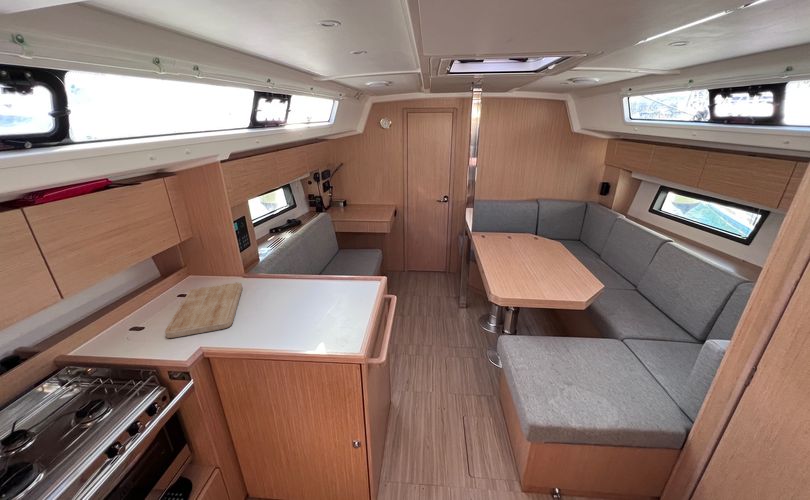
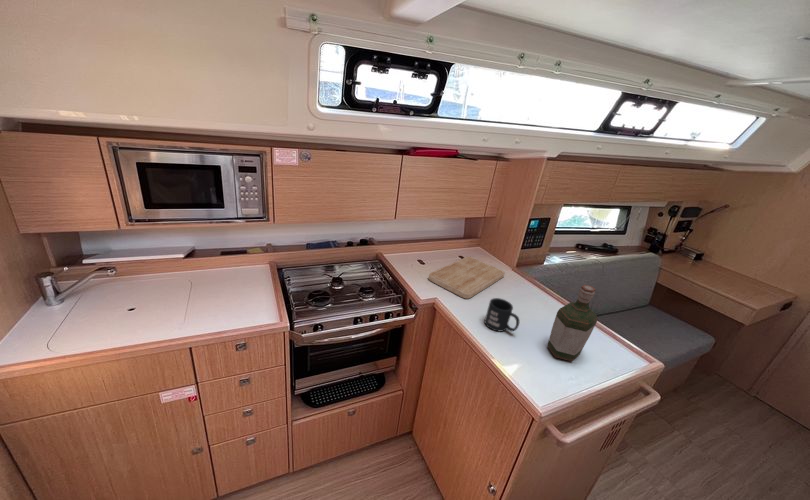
bottle: none [319,251,346,317] -> present [547,285,597,361]
mug: none [260,302,297,334] -> present [485,298,519,332]

